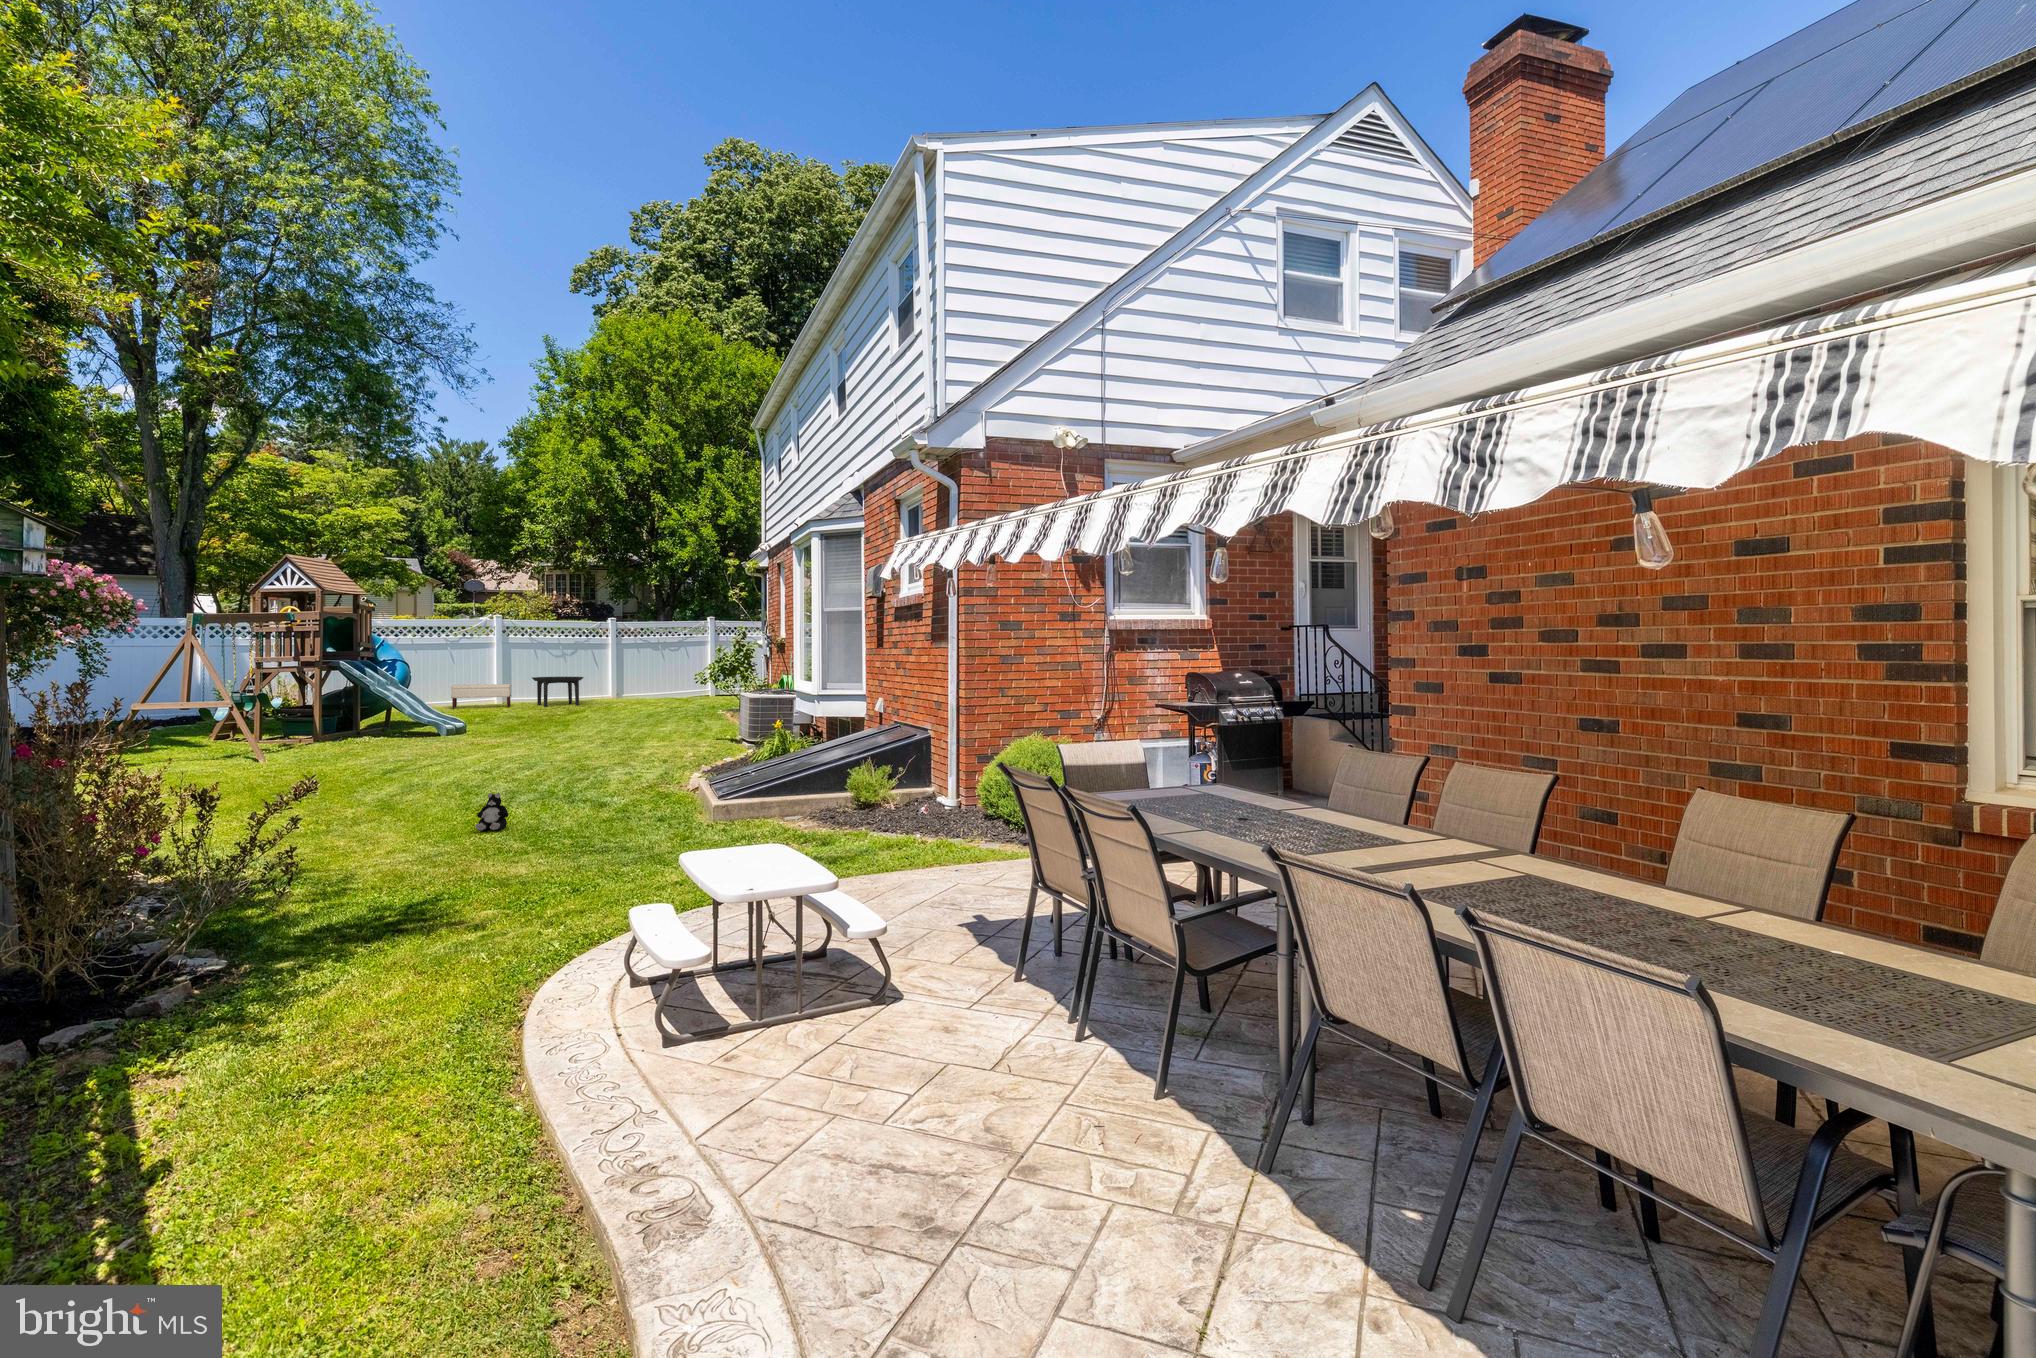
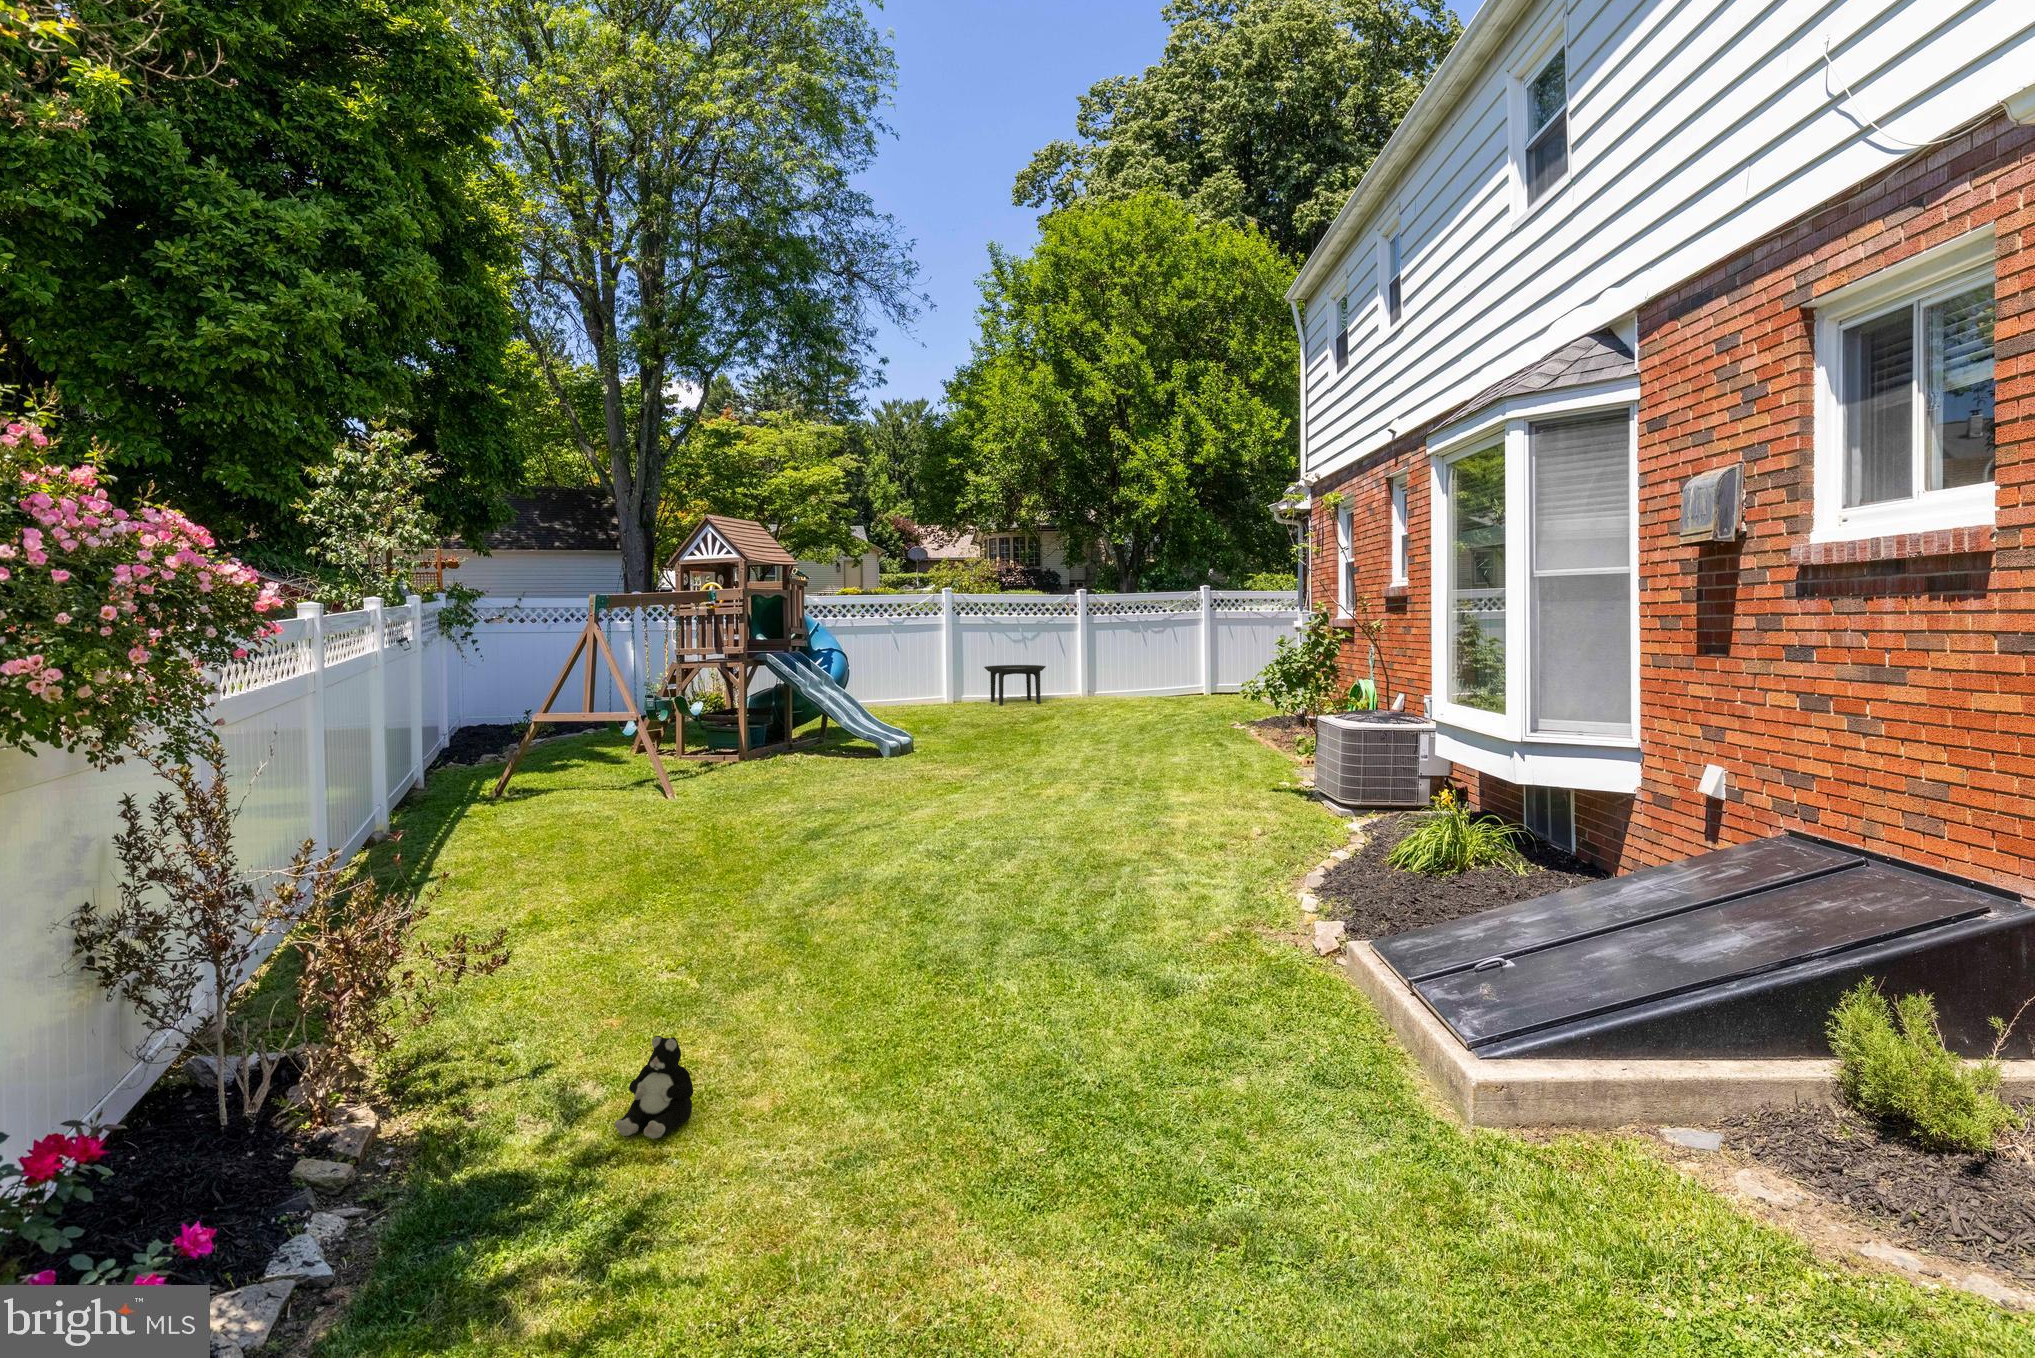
bench: present [451,684,511,709] -> none [894,675,961,707]
plush toy: present [475,793,509,831] -> present [615,1036,693,1139]

